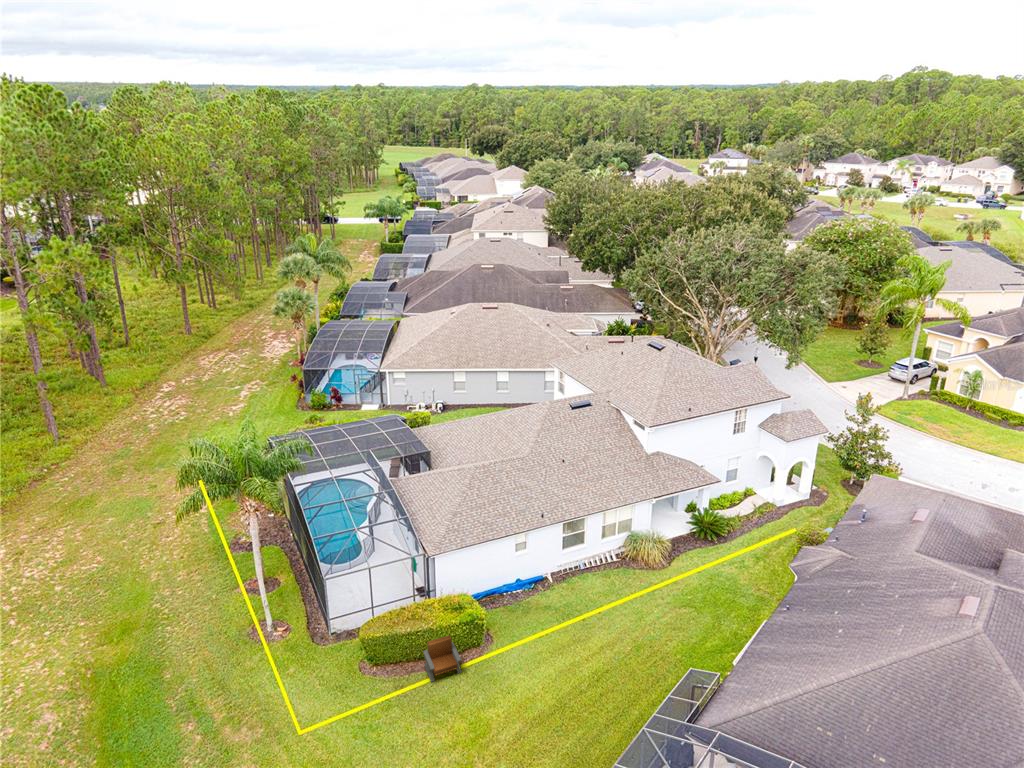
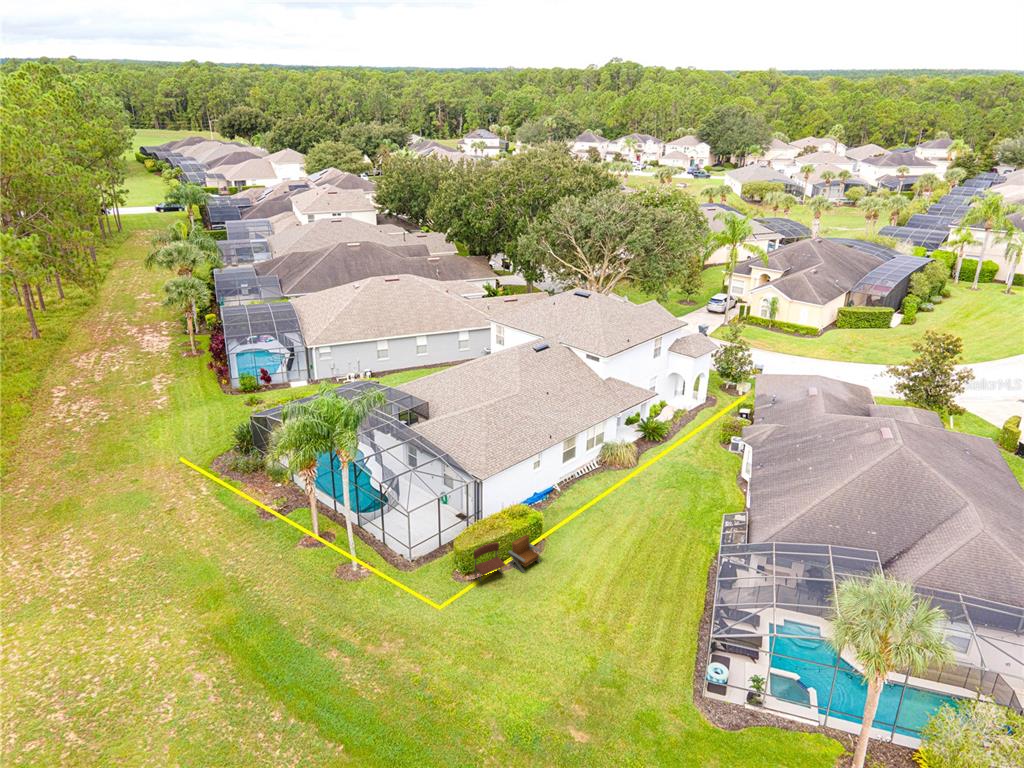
bench: none [374,637,409,682] -> present [474,542,506,582]

